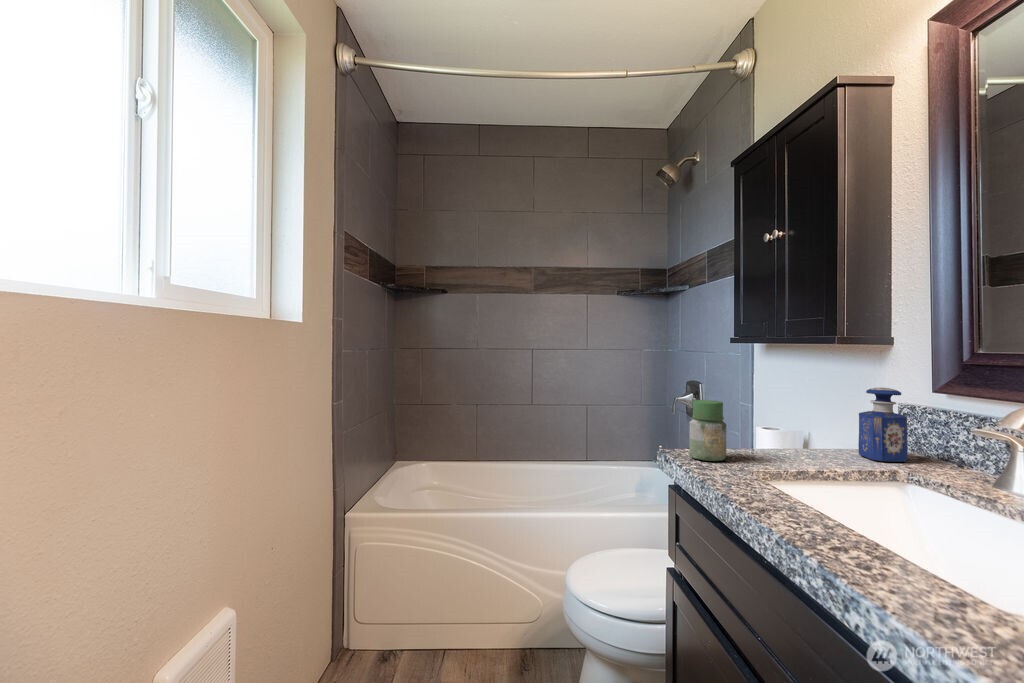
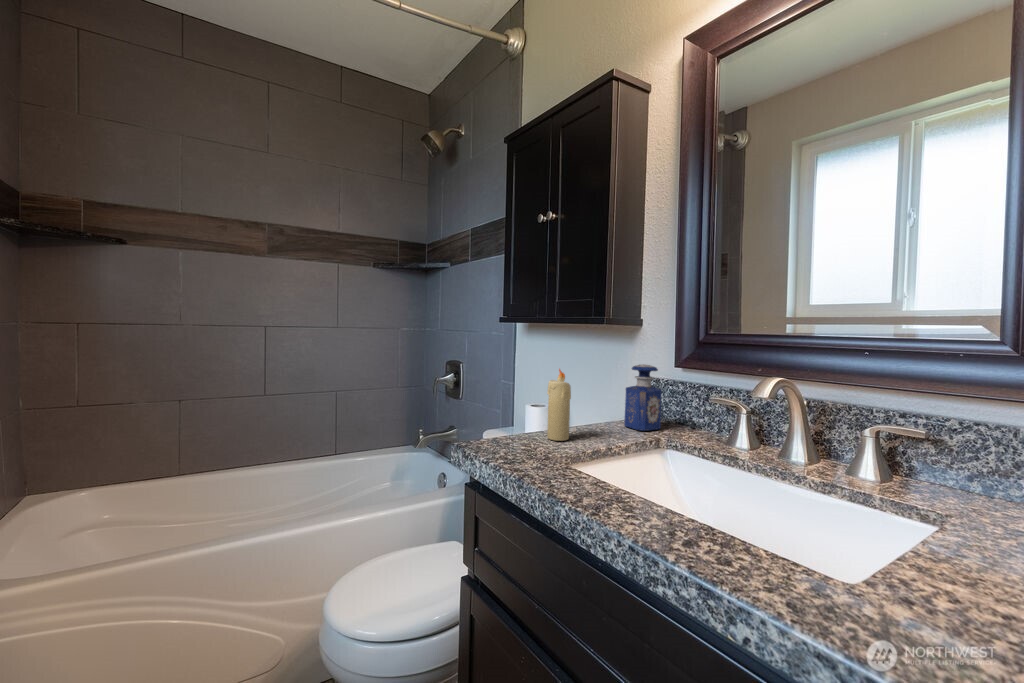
candle: none [753,387,779,459] -> present [547,369,571,441]
jar: present [689,400,726,461] -> none [490,384,527,450]

